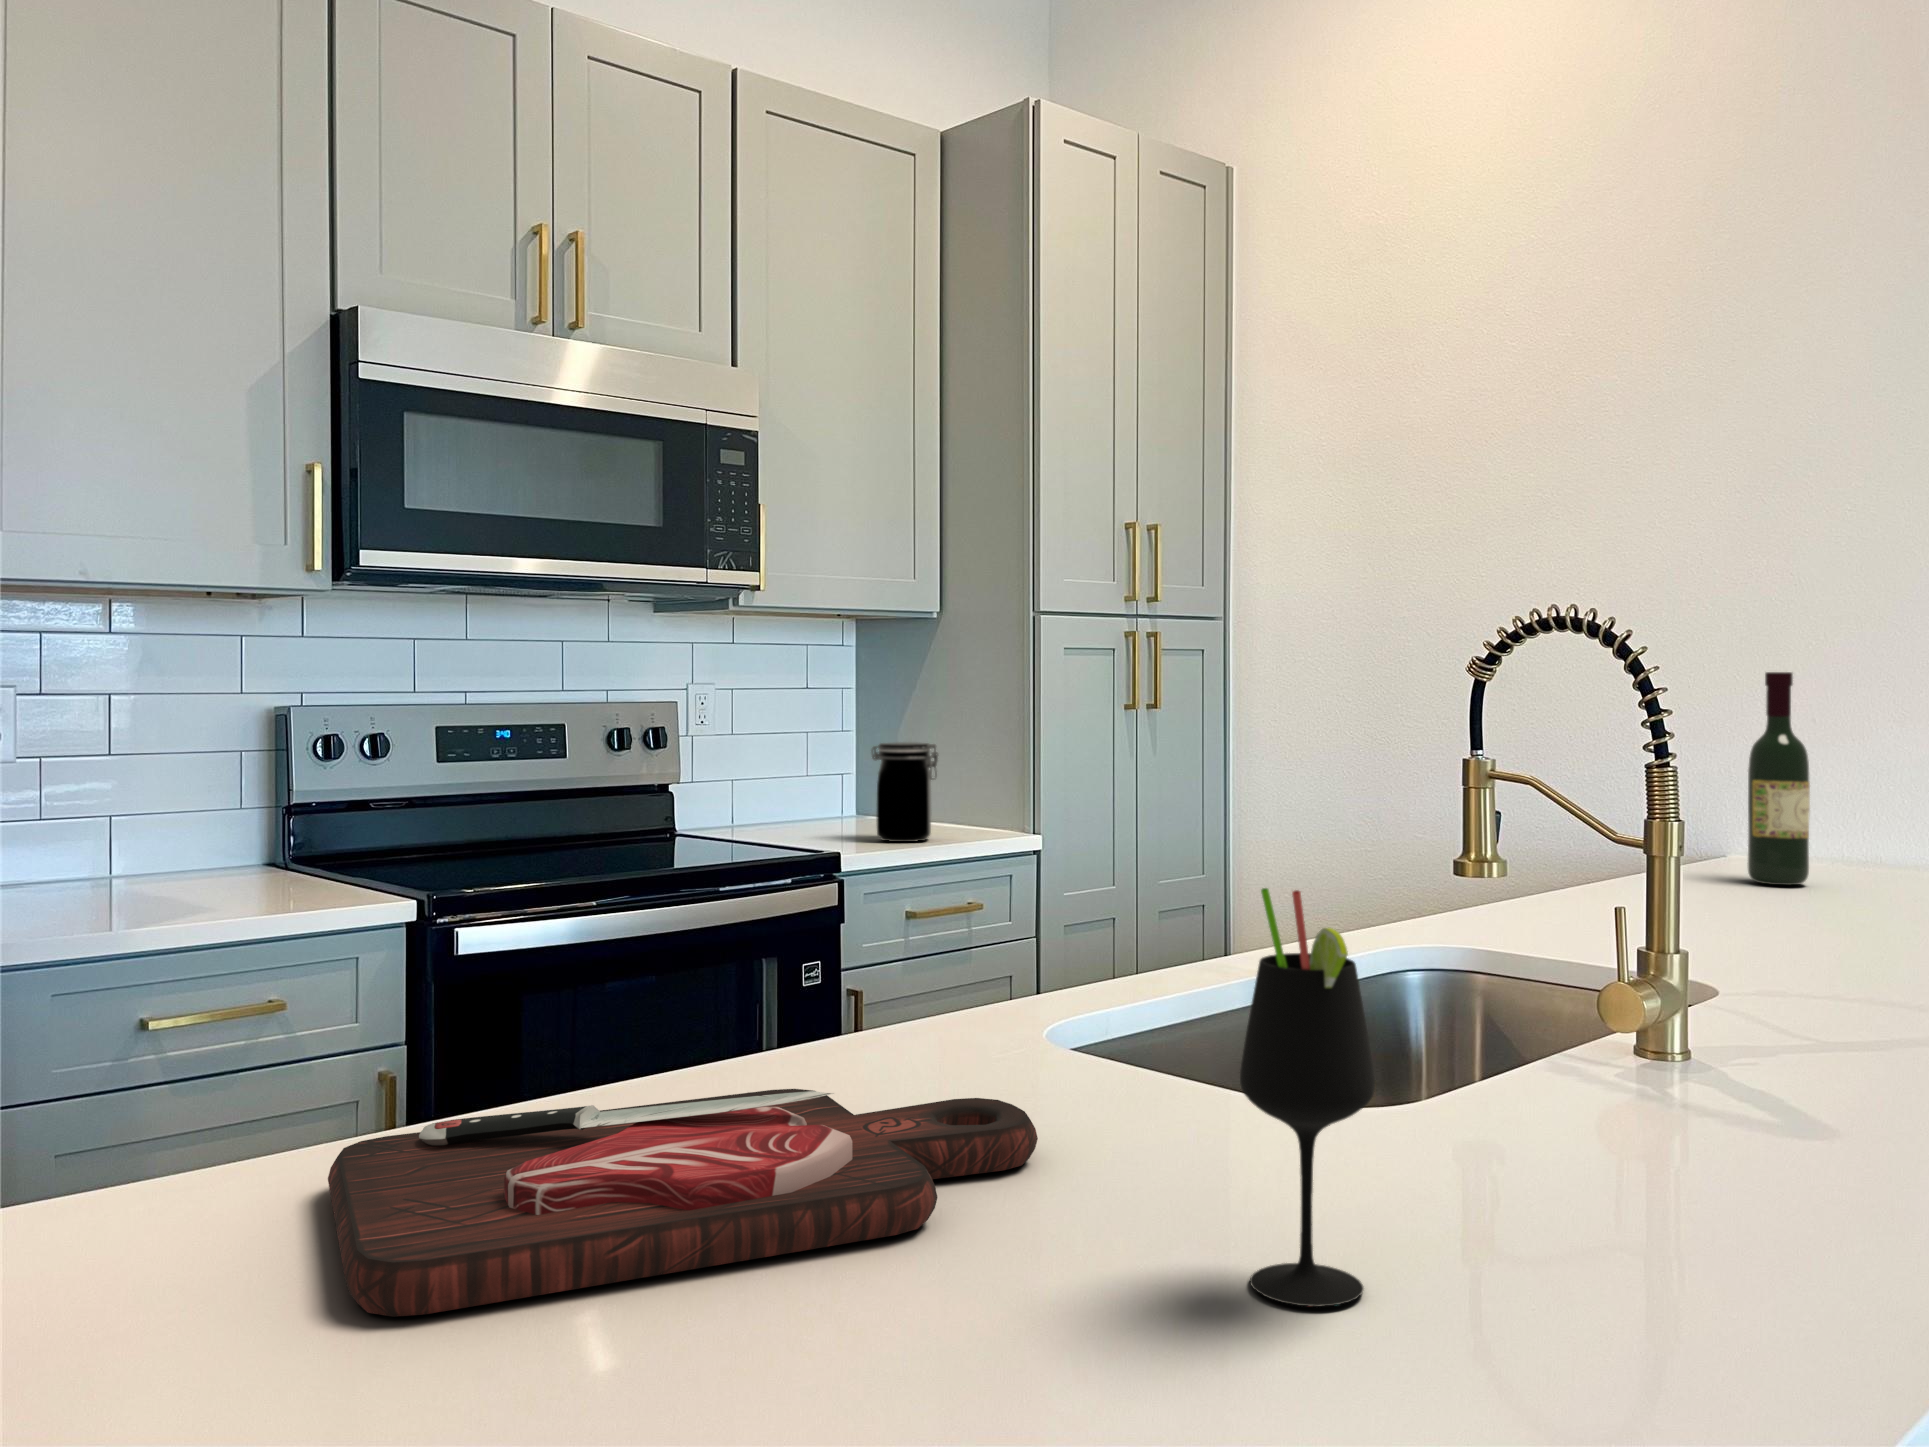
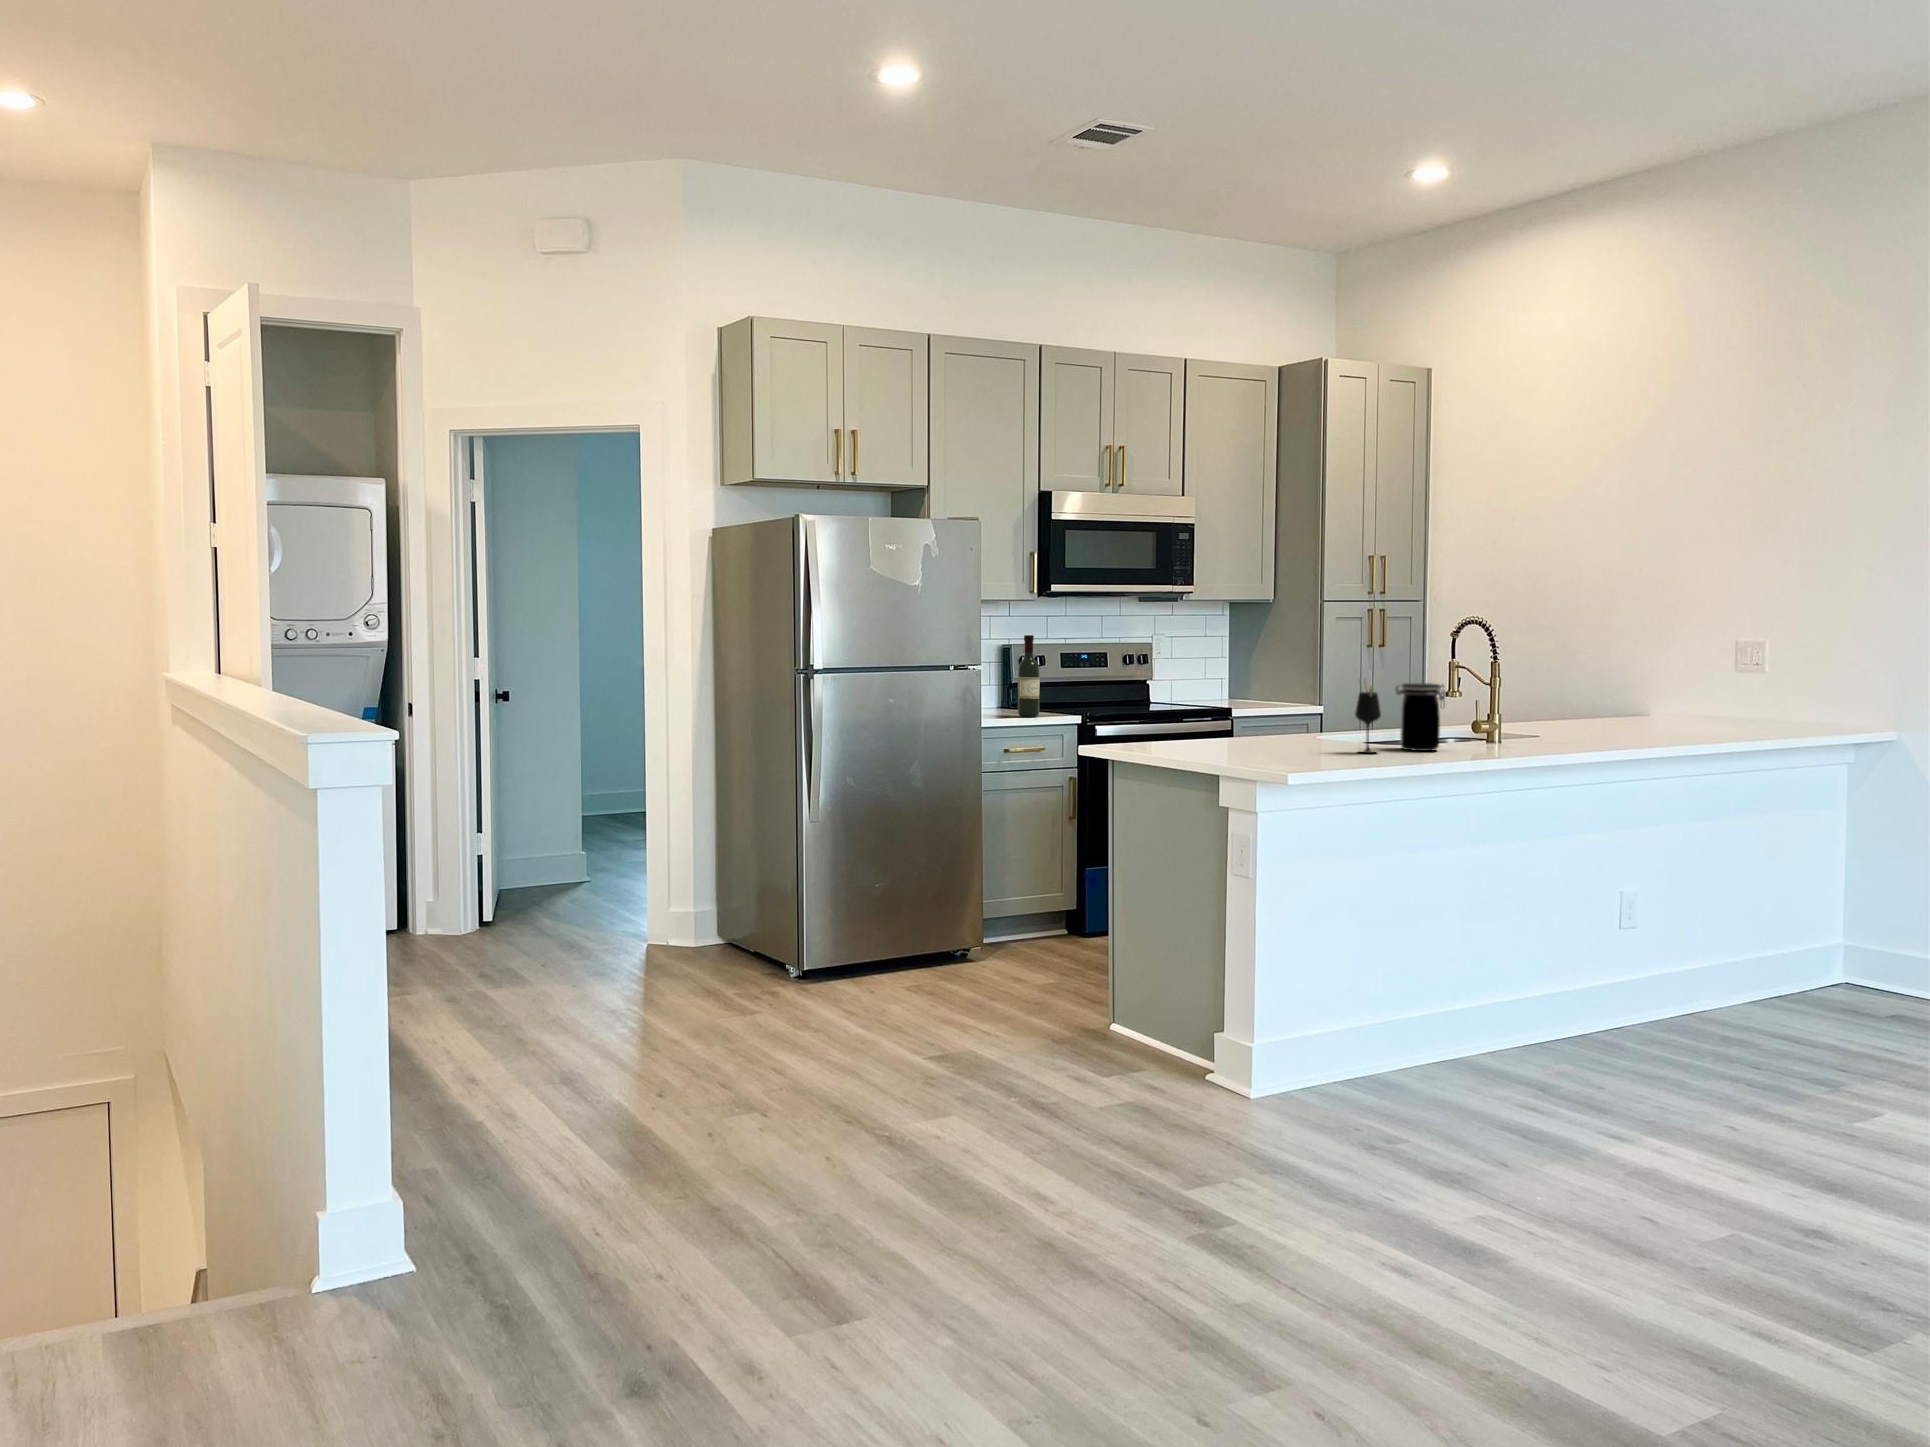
wine bottle: present [1747,672,1810,885] -> present [1018,635,1040,717]
jar: present [872,742,938,842] -> present [1396,683,1445,751]
cutting board: present [328,1089,1038,1317] -> none [1170,725,1317,749]

